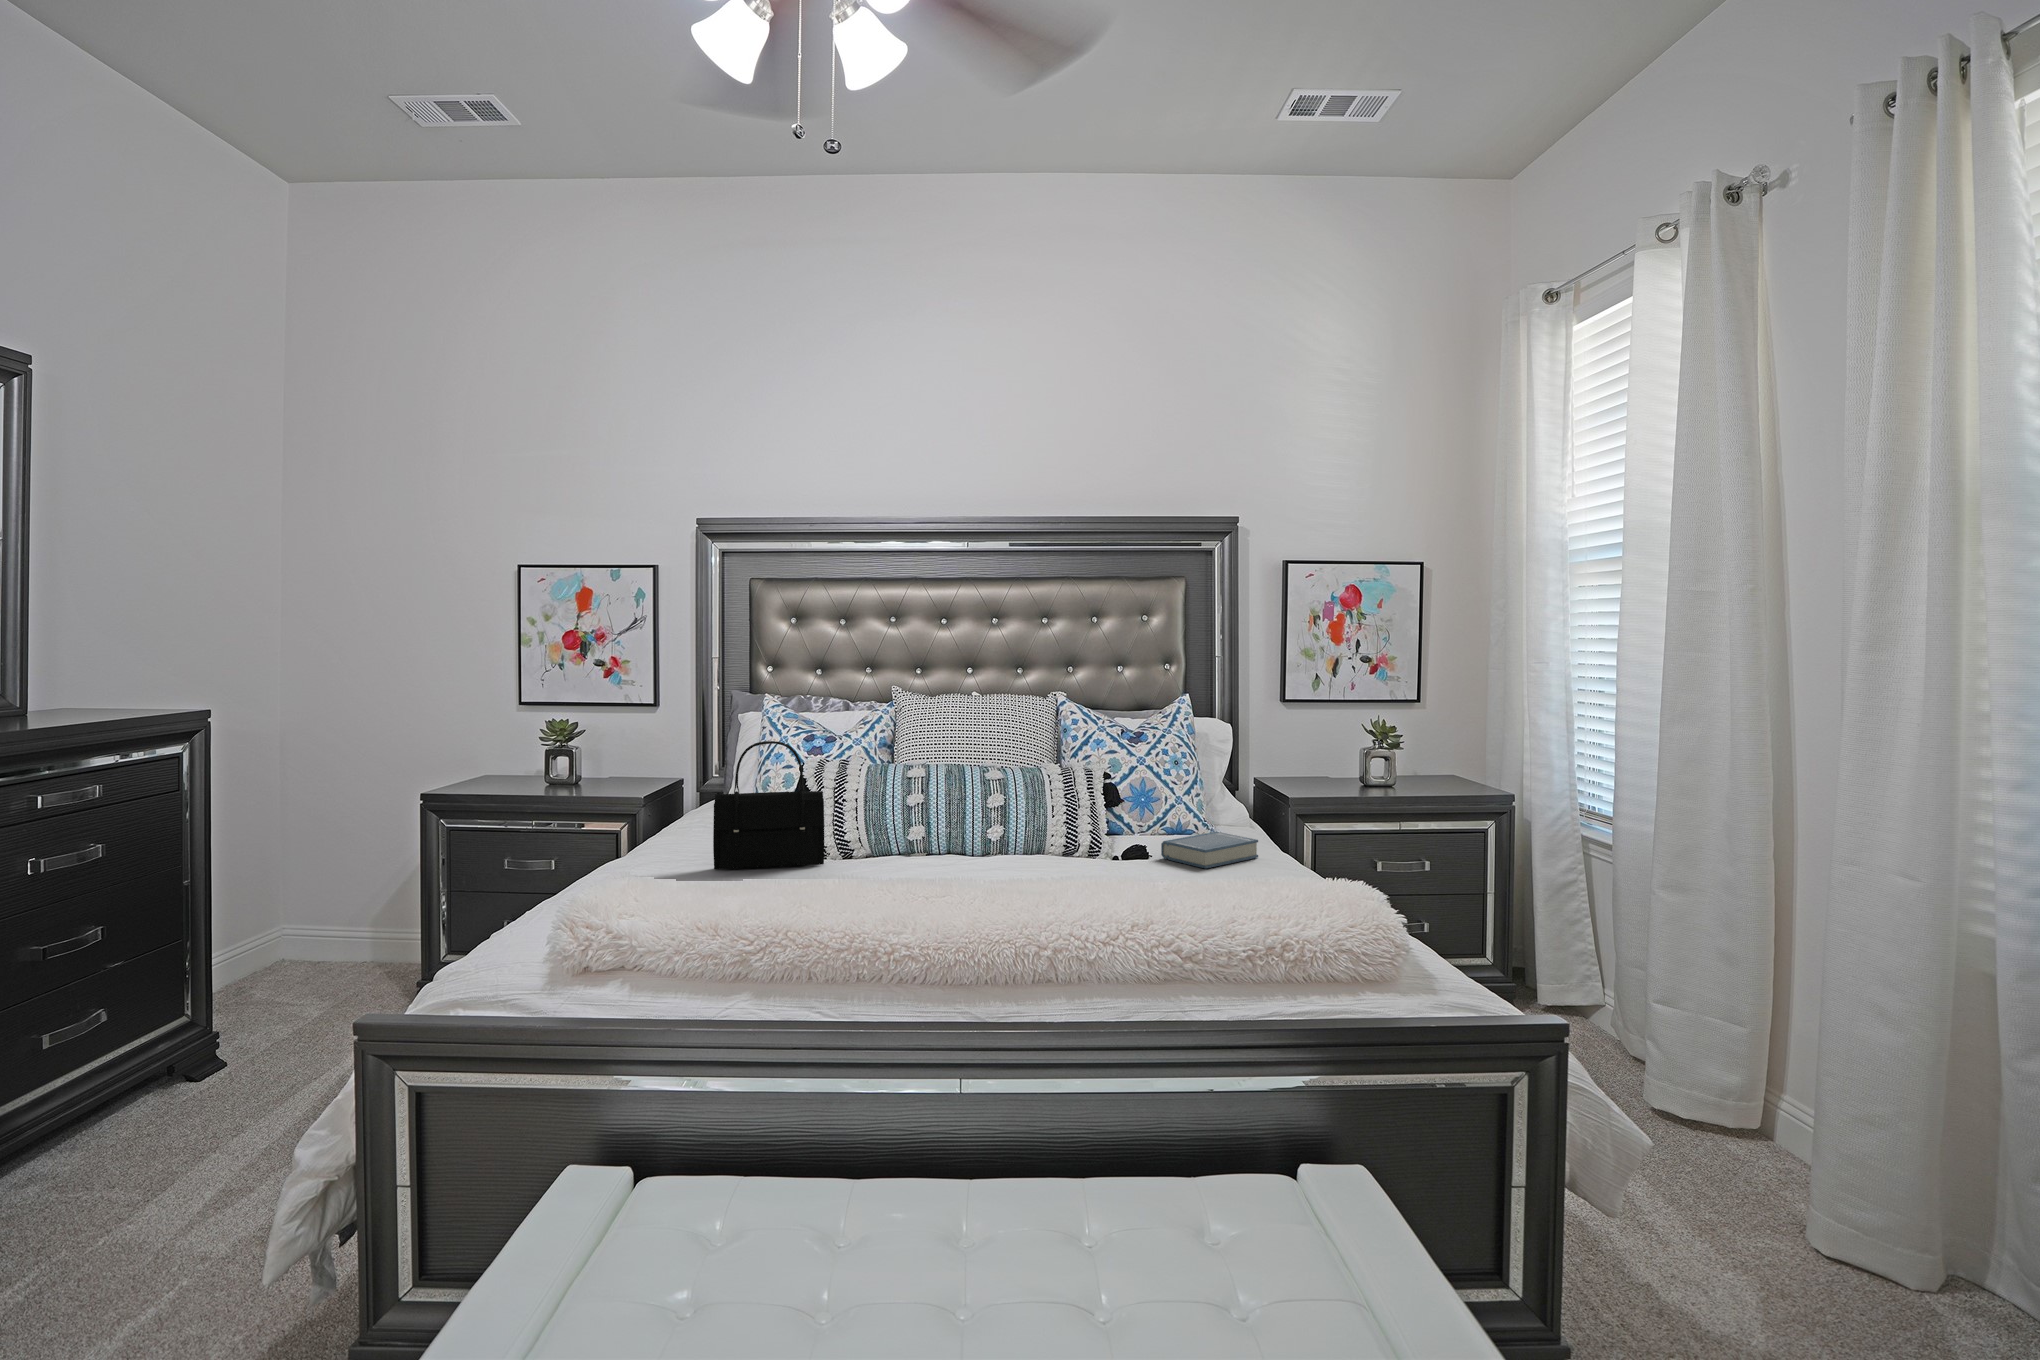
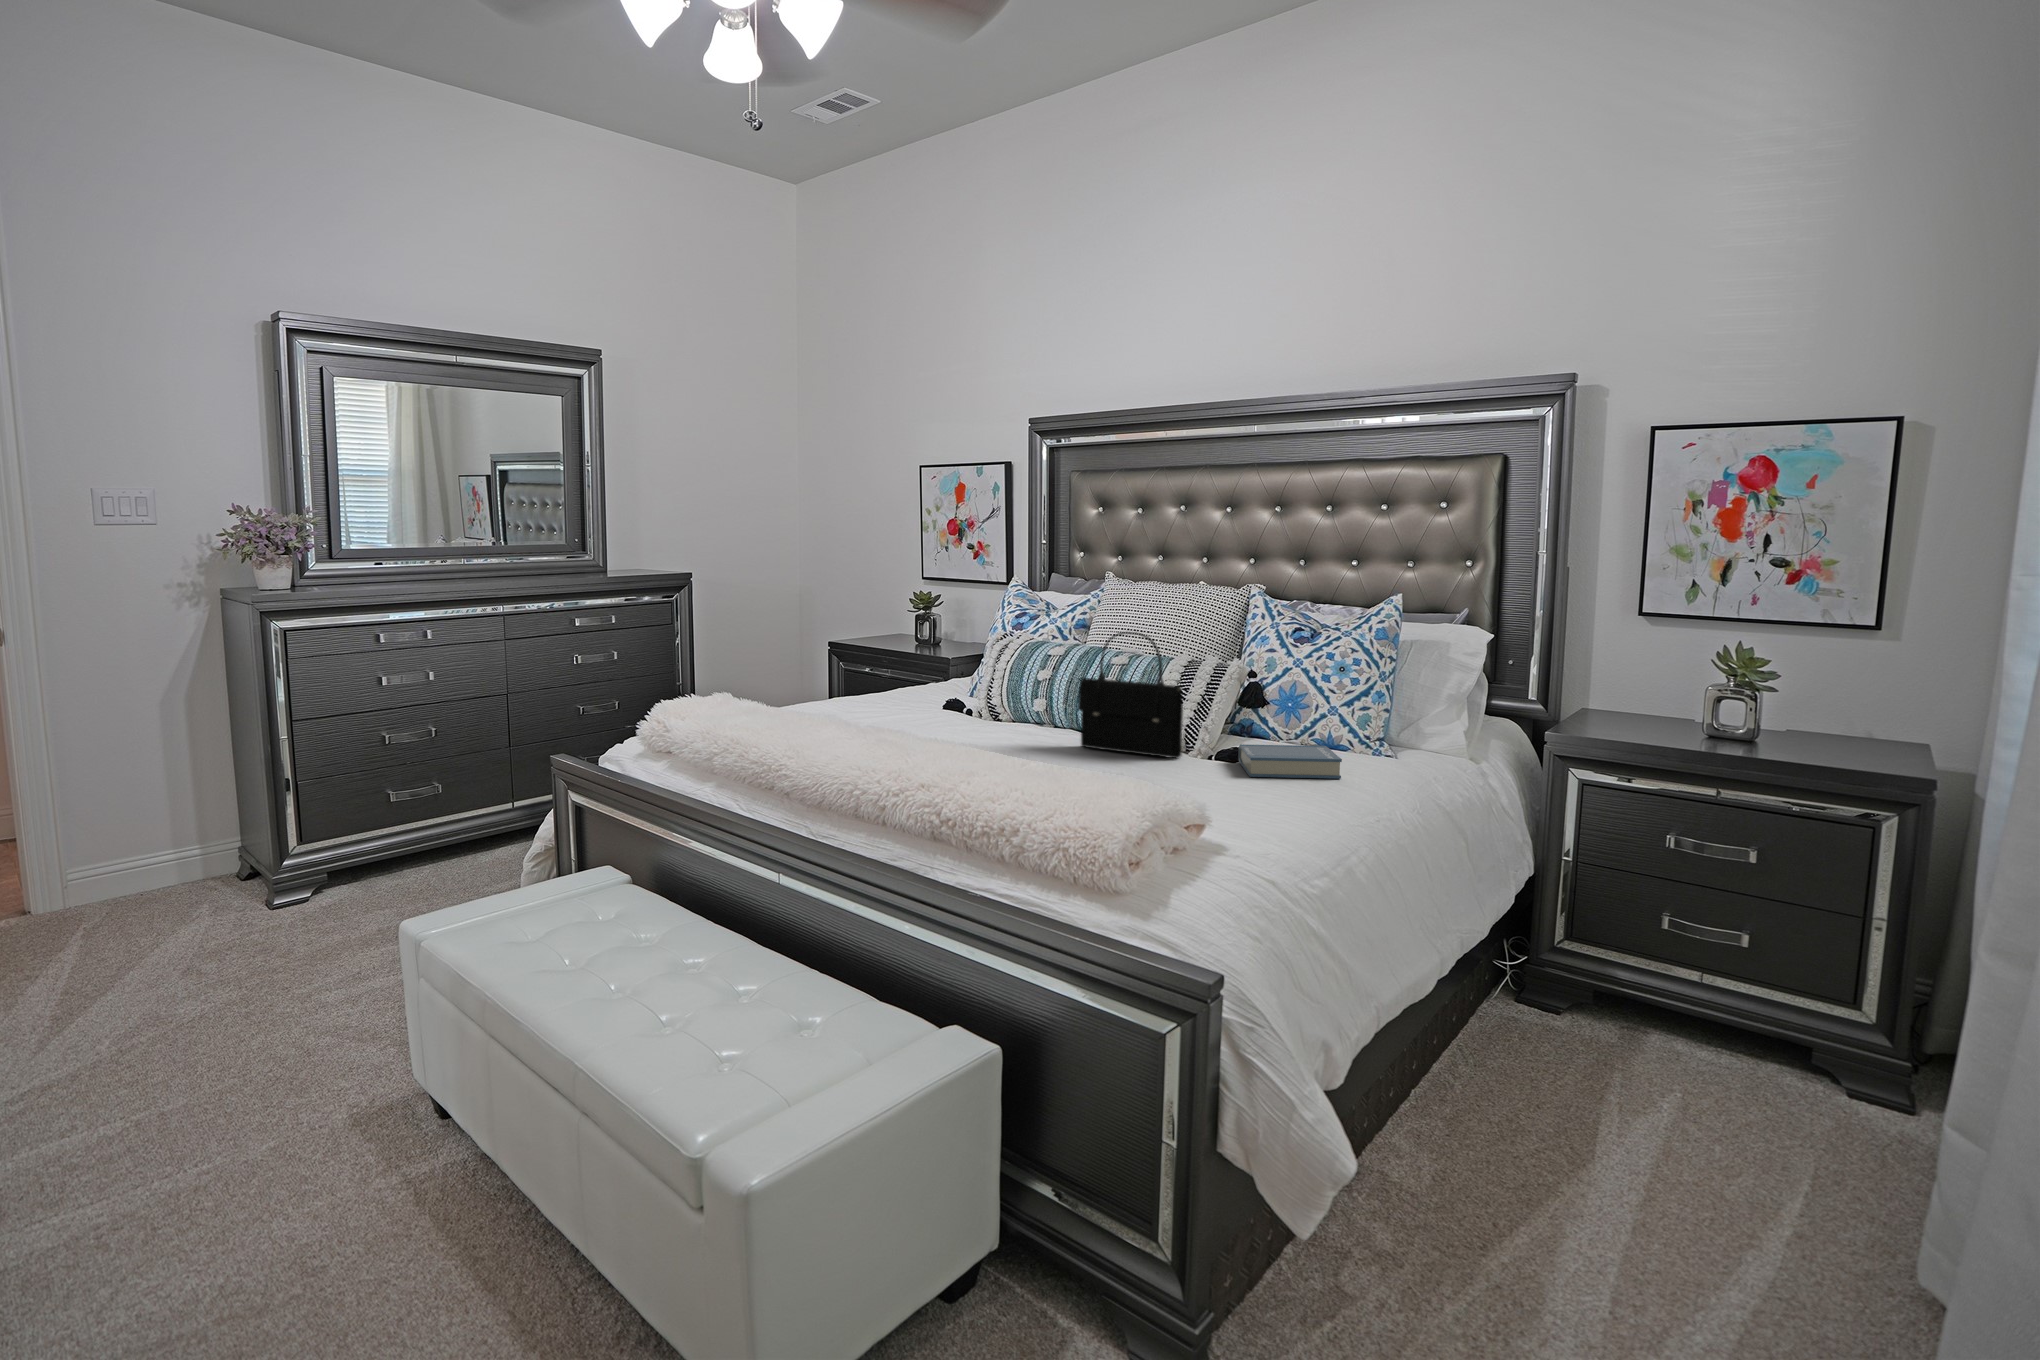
handbag: present [713,741,824,869] -> present [1078,632,1183,758]

